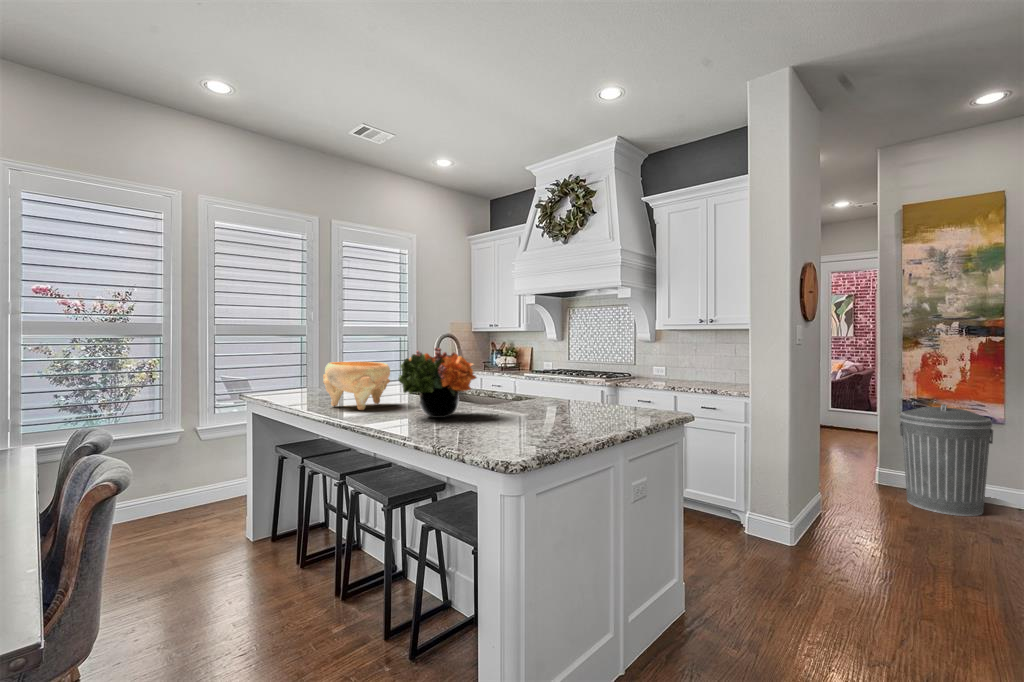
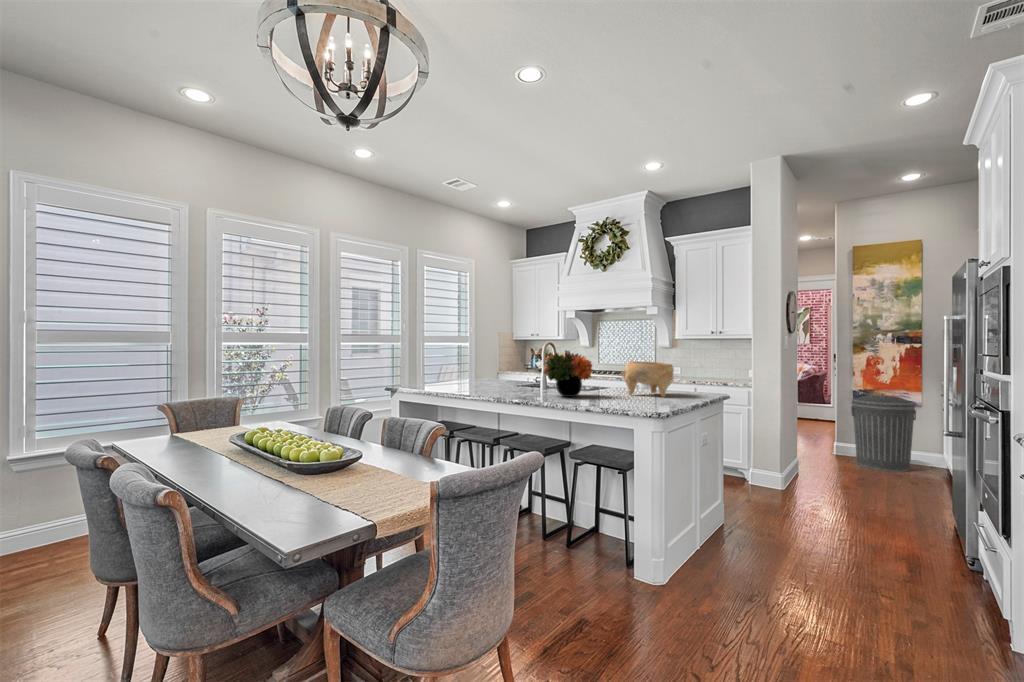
decorative bowl: present [323,361,390,410] -> present [622,362,674,397]

